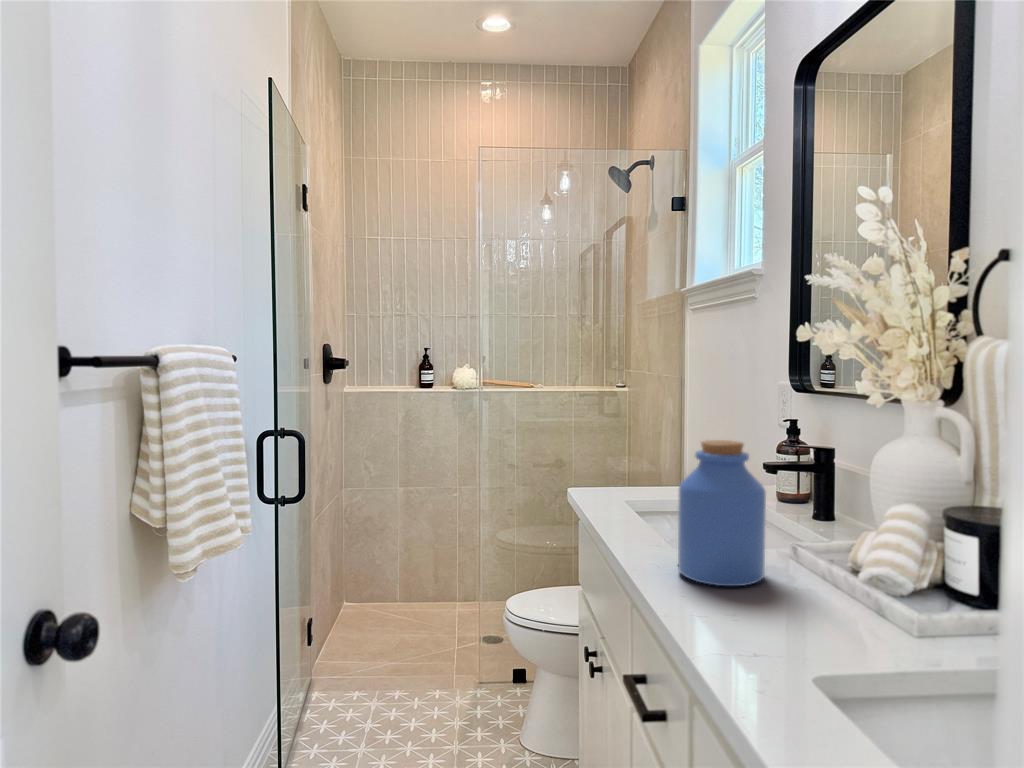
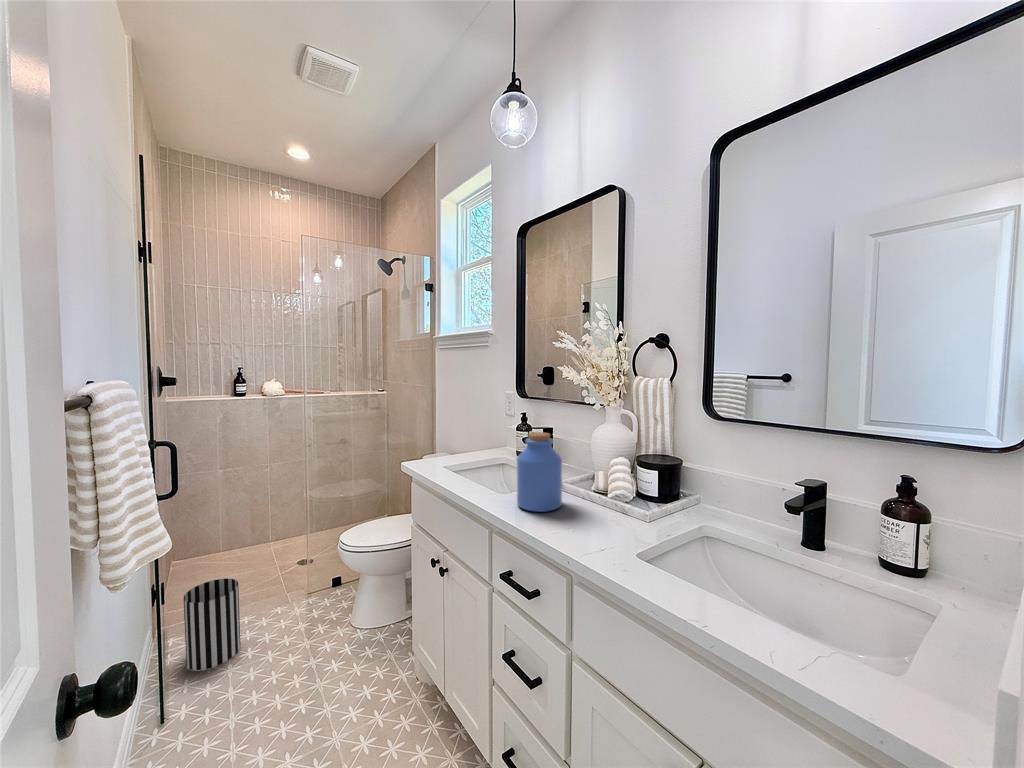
wastebasket: none [320,626,381,740] -> present [184,578,241,670]

